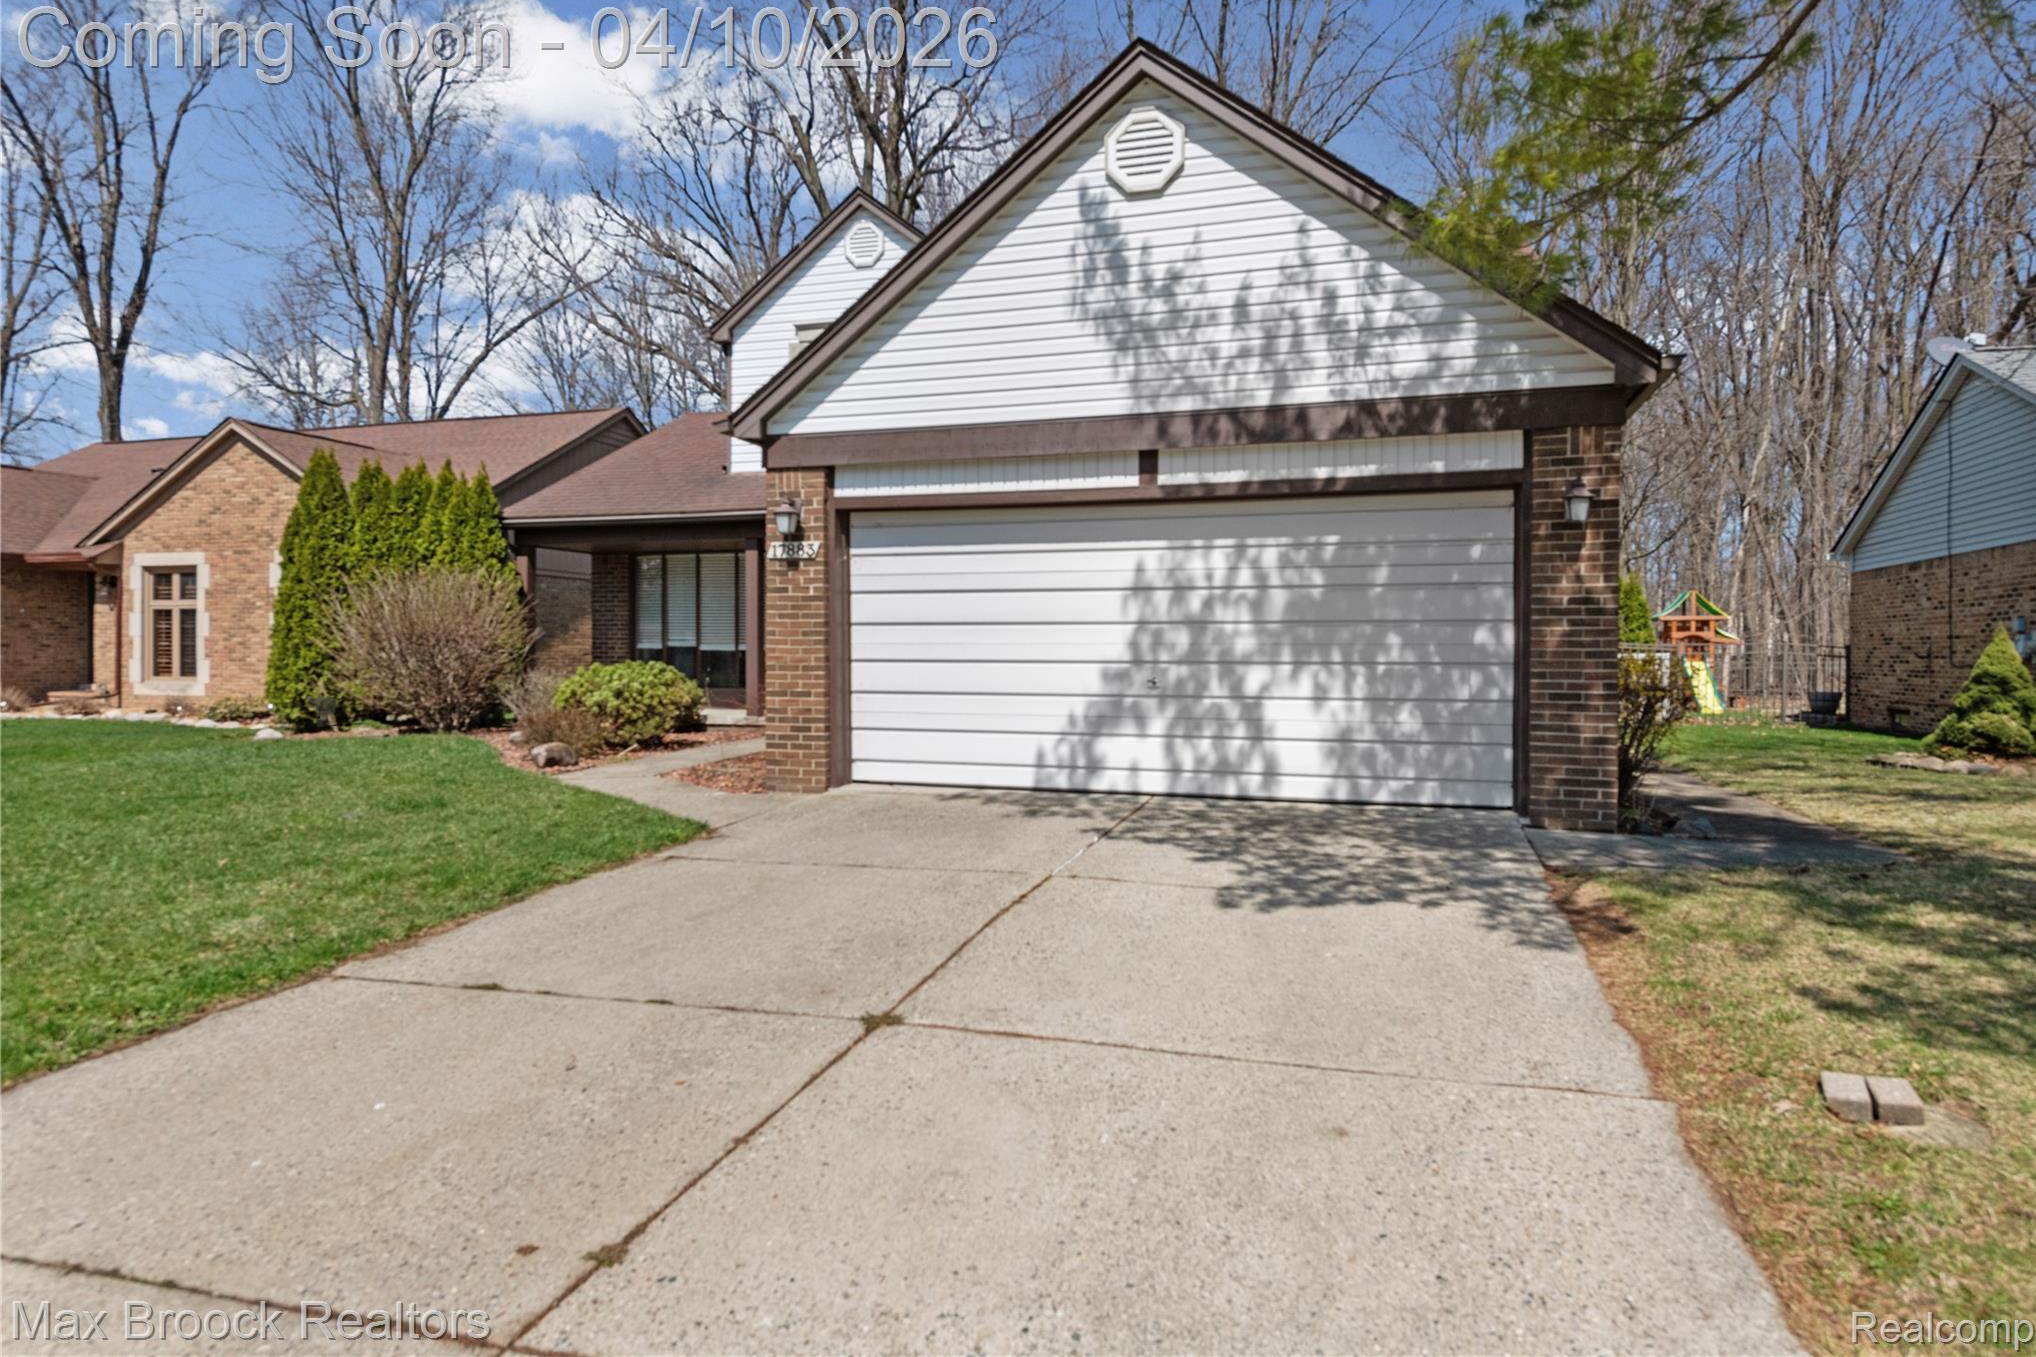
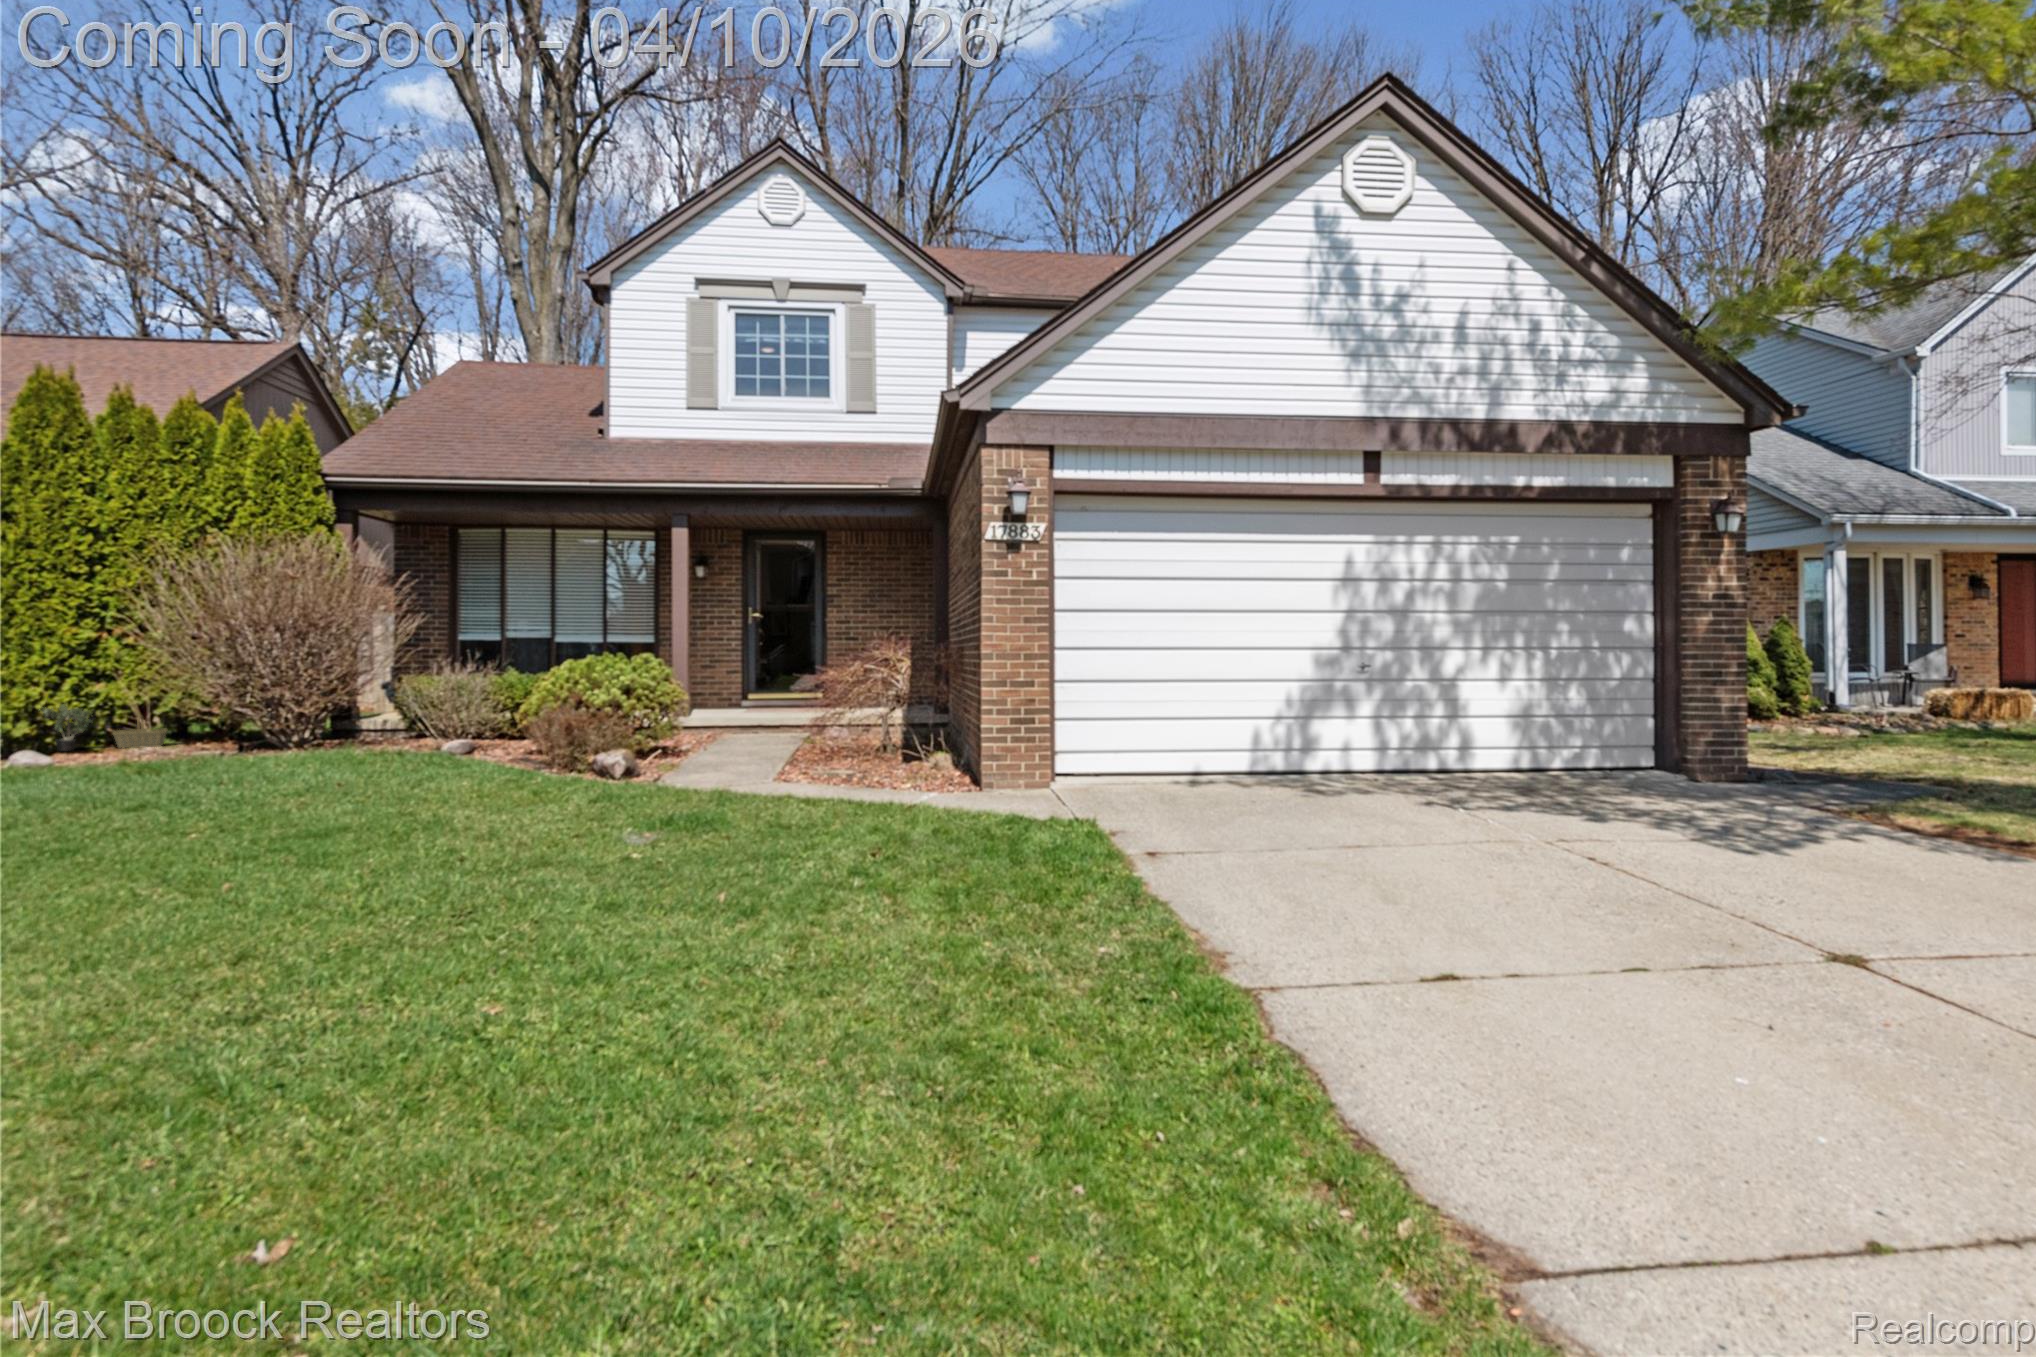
basket: none [347,703,385,726] -> present [113,716,167,748]

